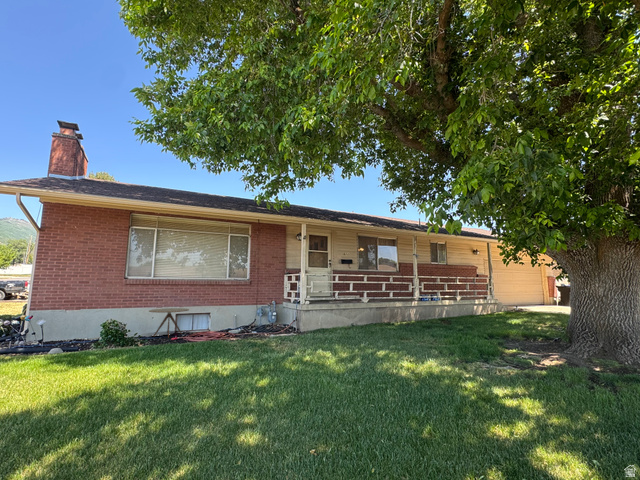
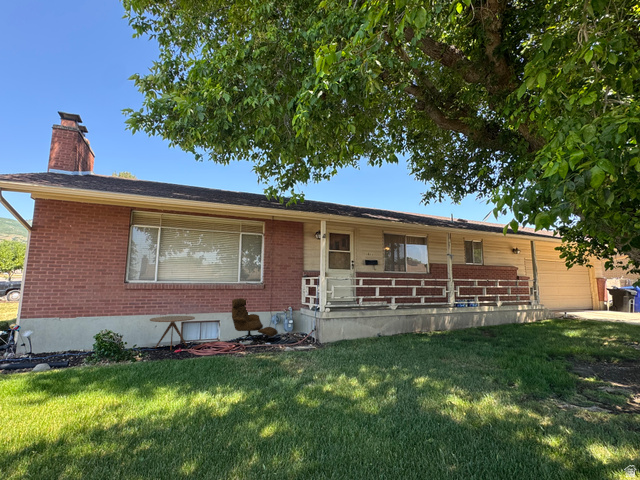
lounge chair: none [222,293,263,331] -> present [232,298,278,342]

